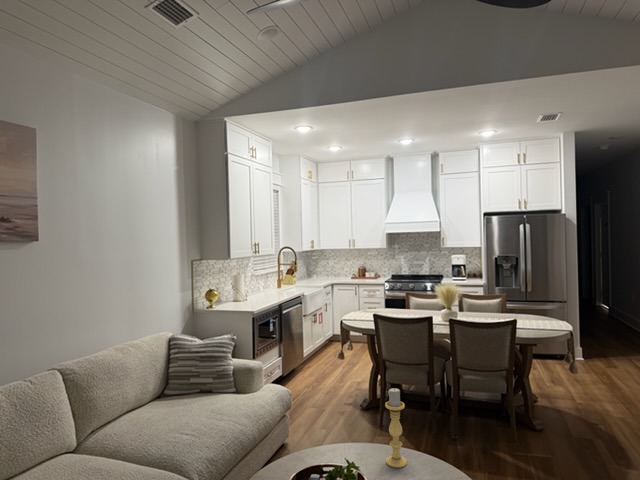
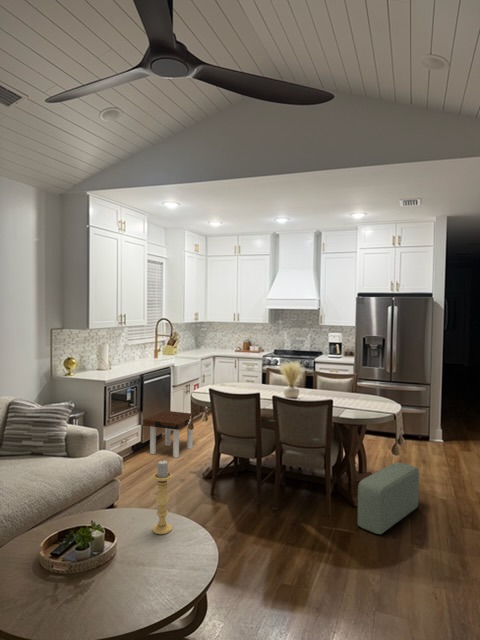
side table: none [285,341,338,389] -> present [143,411,193,458]
pouf: none [547,381,597,456] -> present [358,462,419,534]

